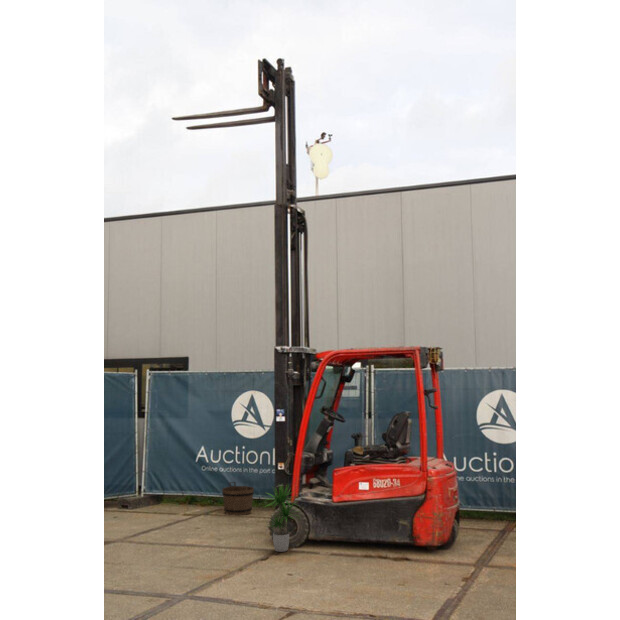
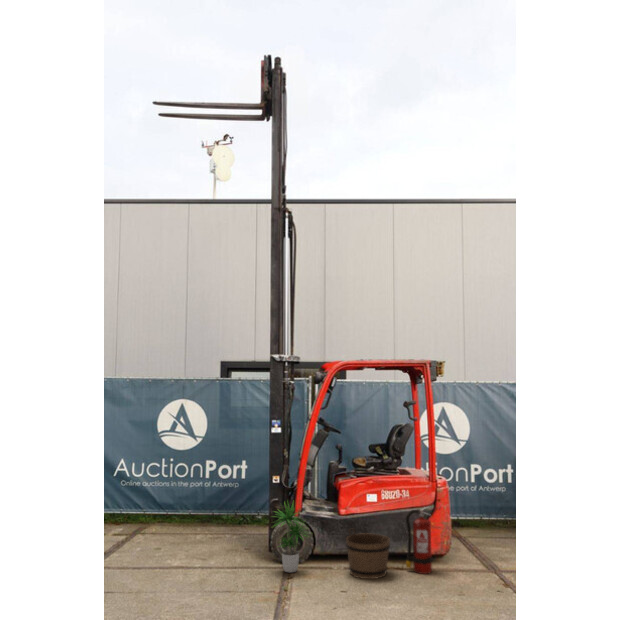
bucket: present [222,482,254,515] -> present [346,528,390,579]
fire extinguisher: none [389,496,415,565] -> present [406,507,433,574]

